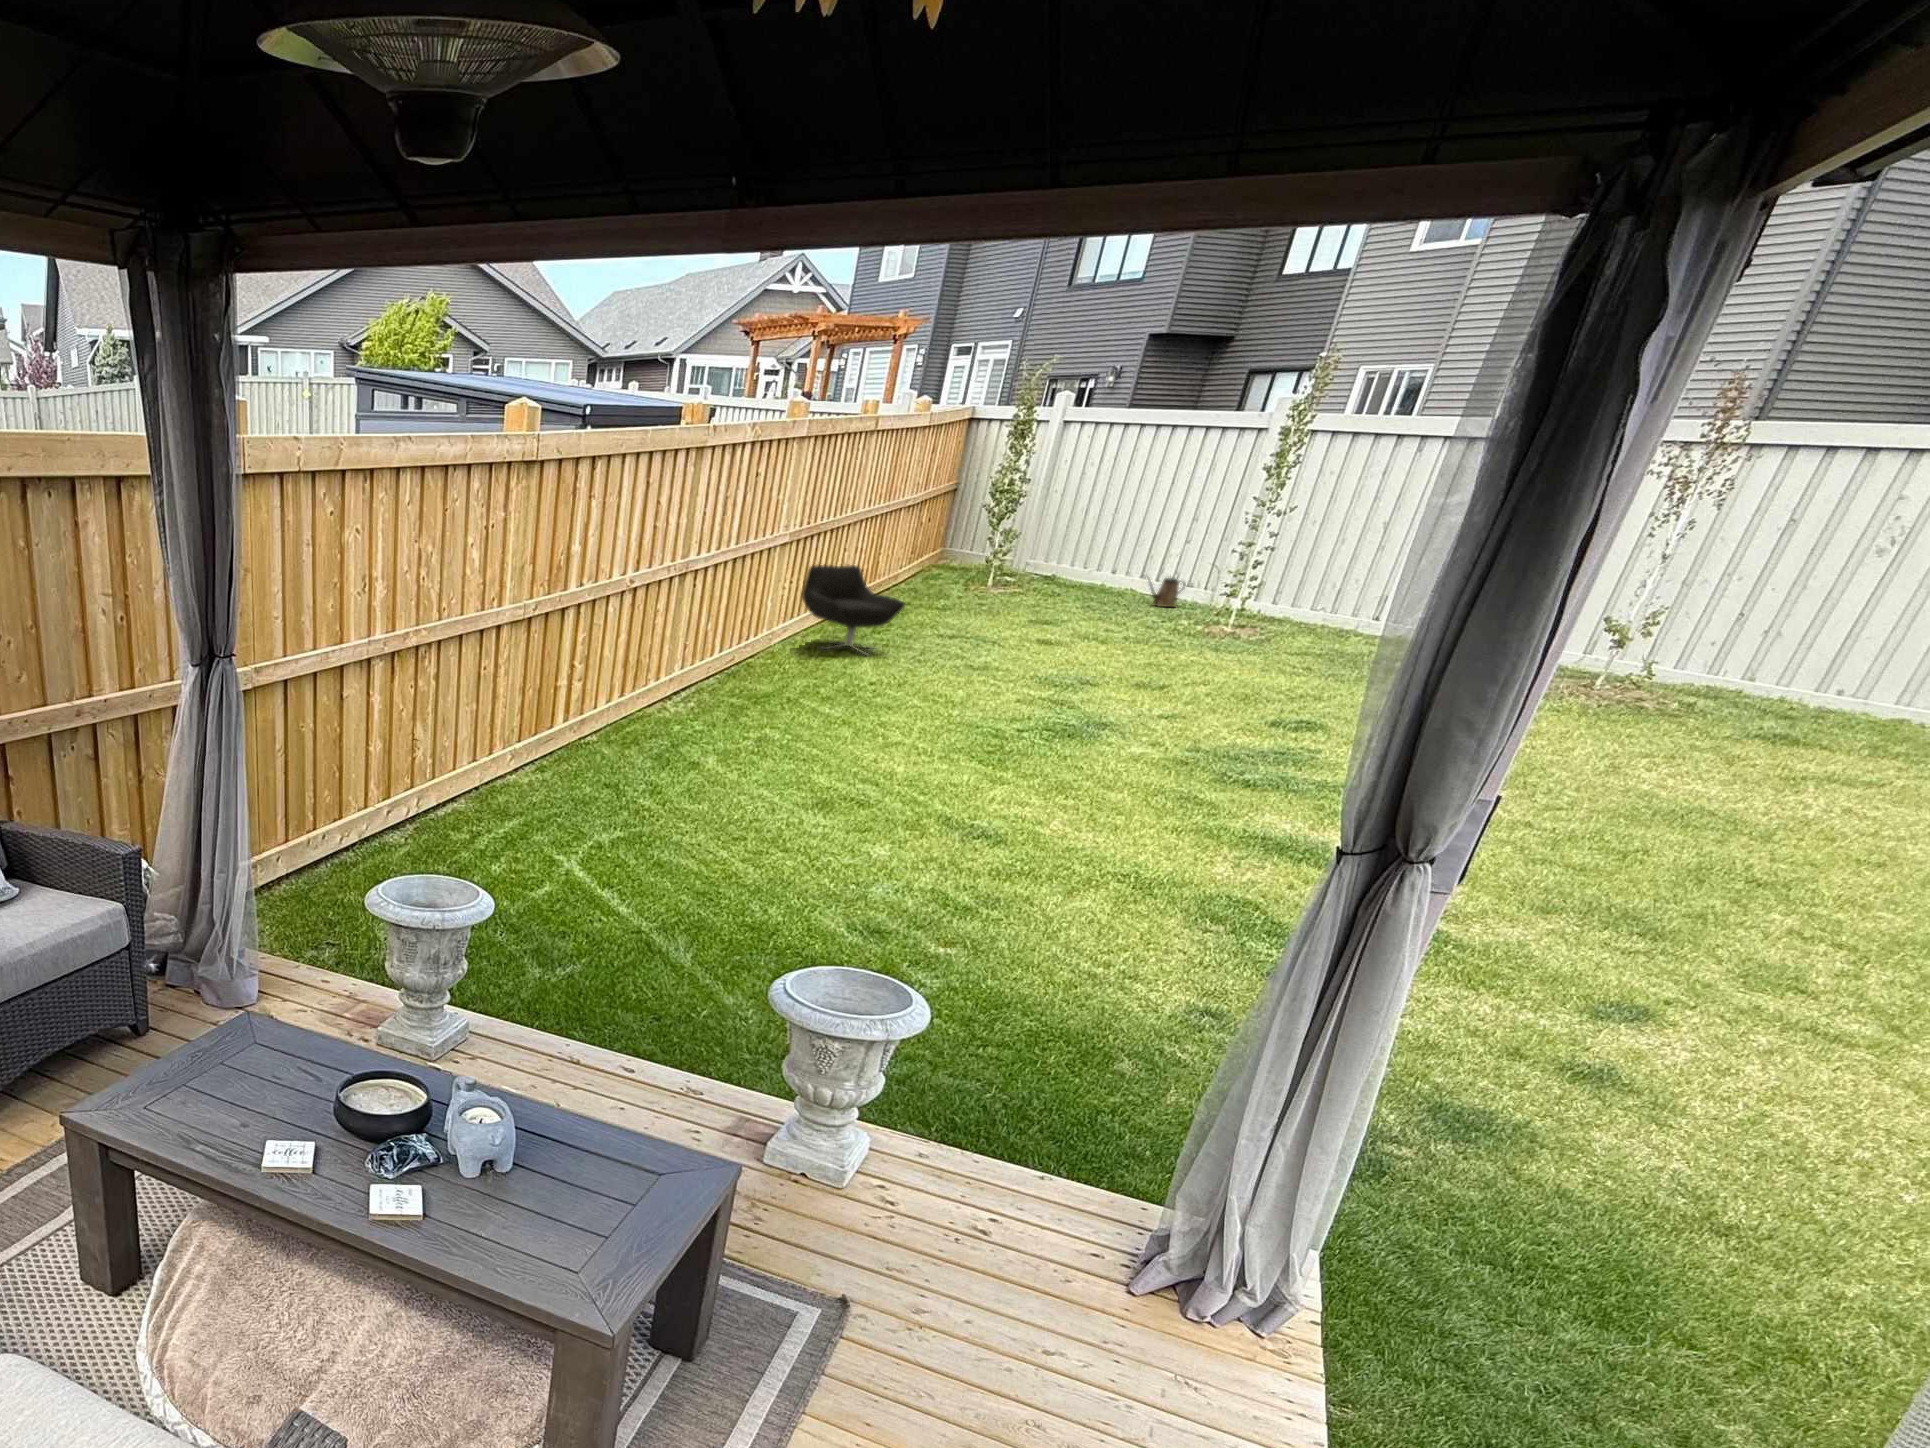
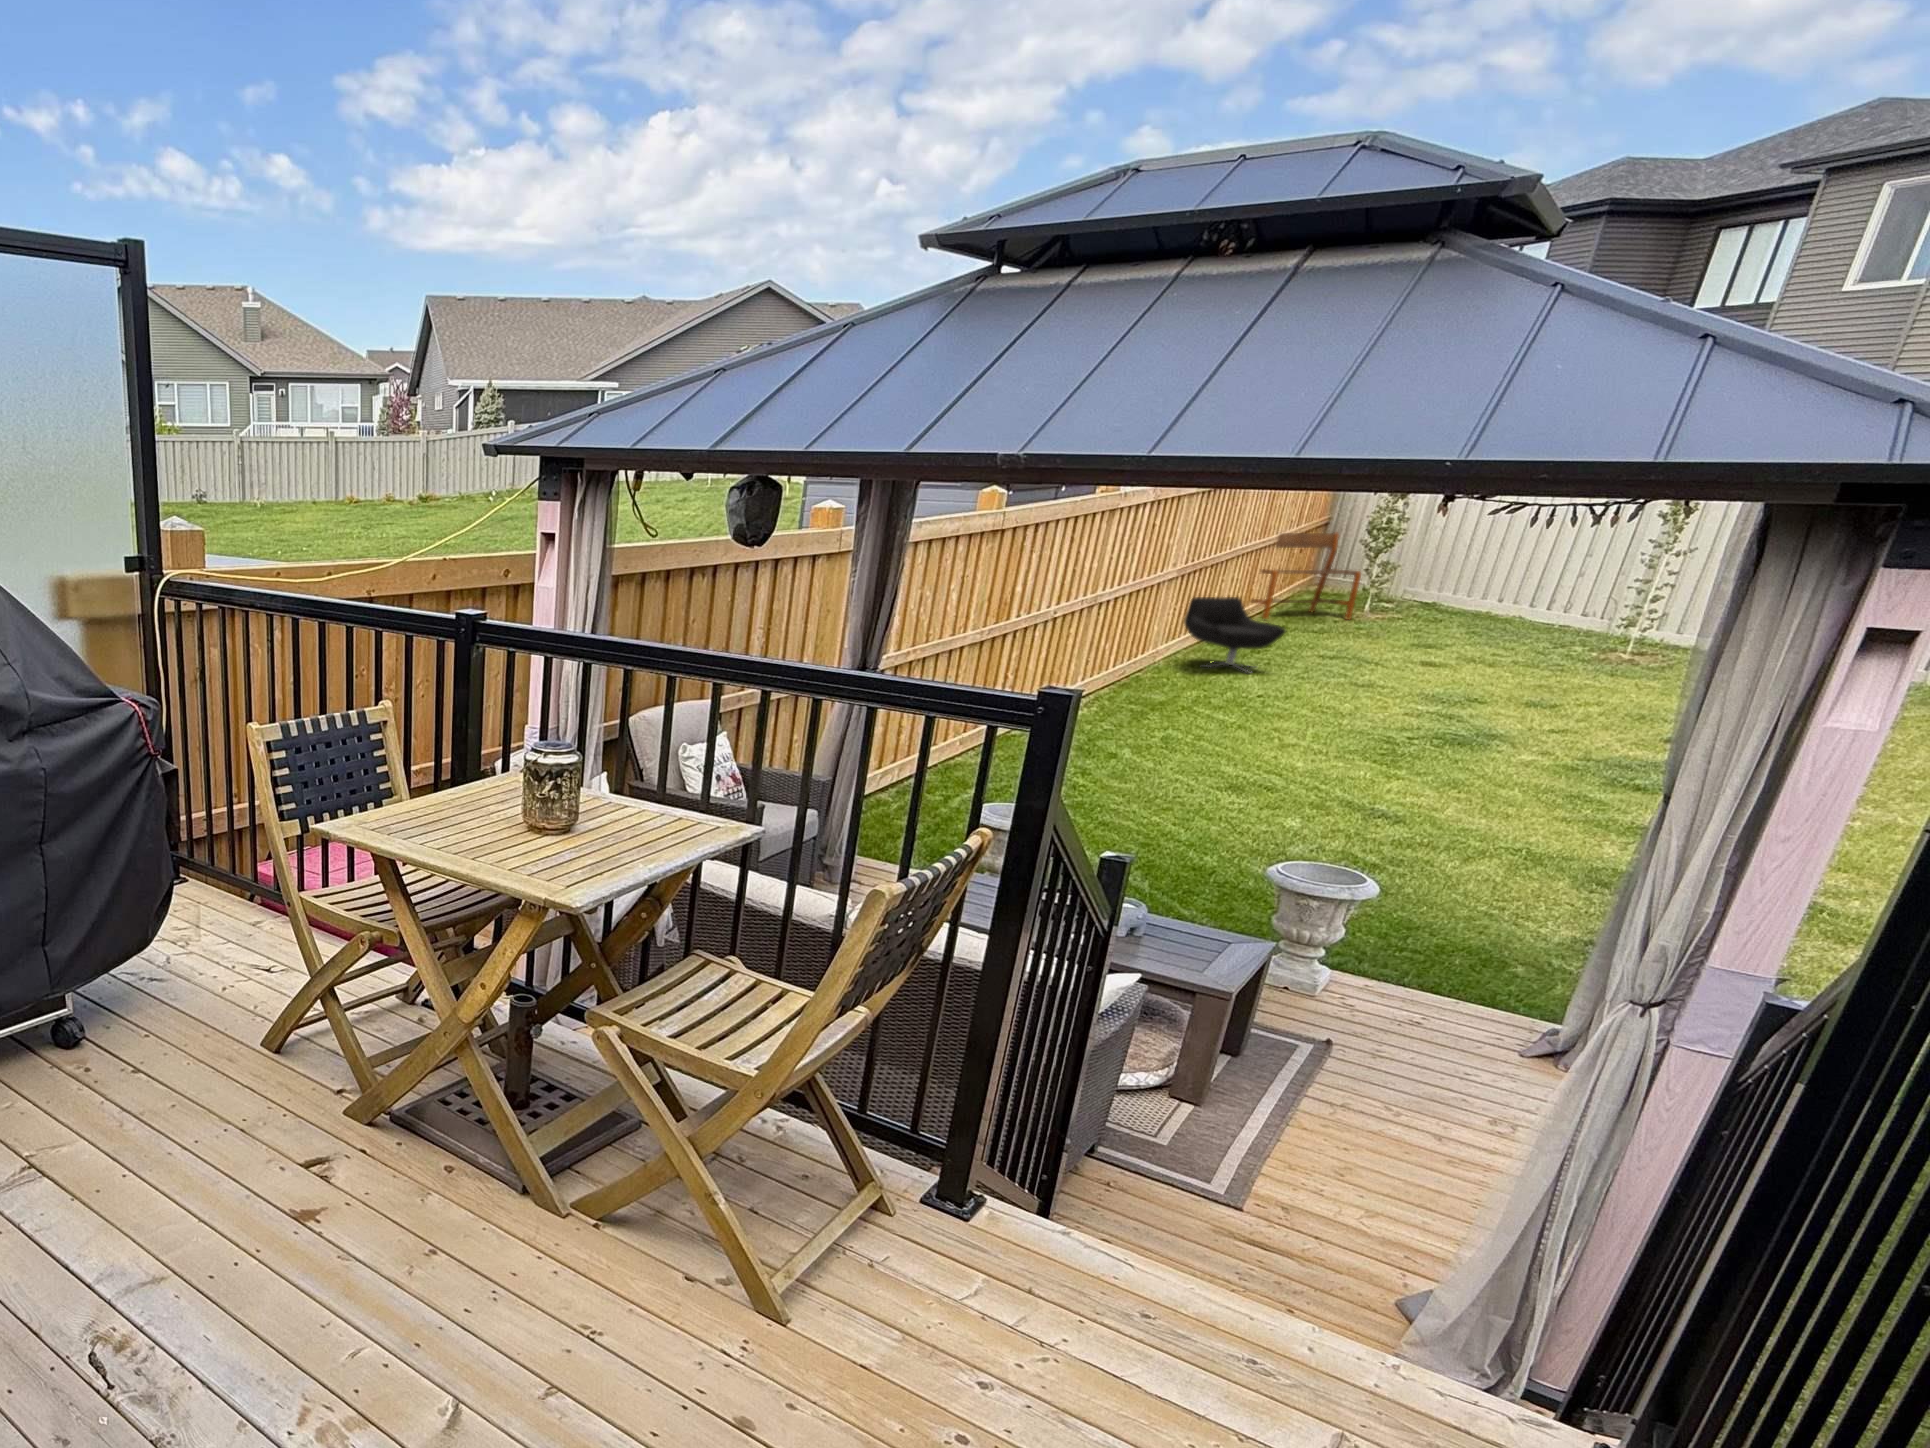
bench: none [865,492,986,594] -> present [1251,533,1361,620]
watering can: present [1149,578,1186,607] -> none [1534,604,1580,634]

